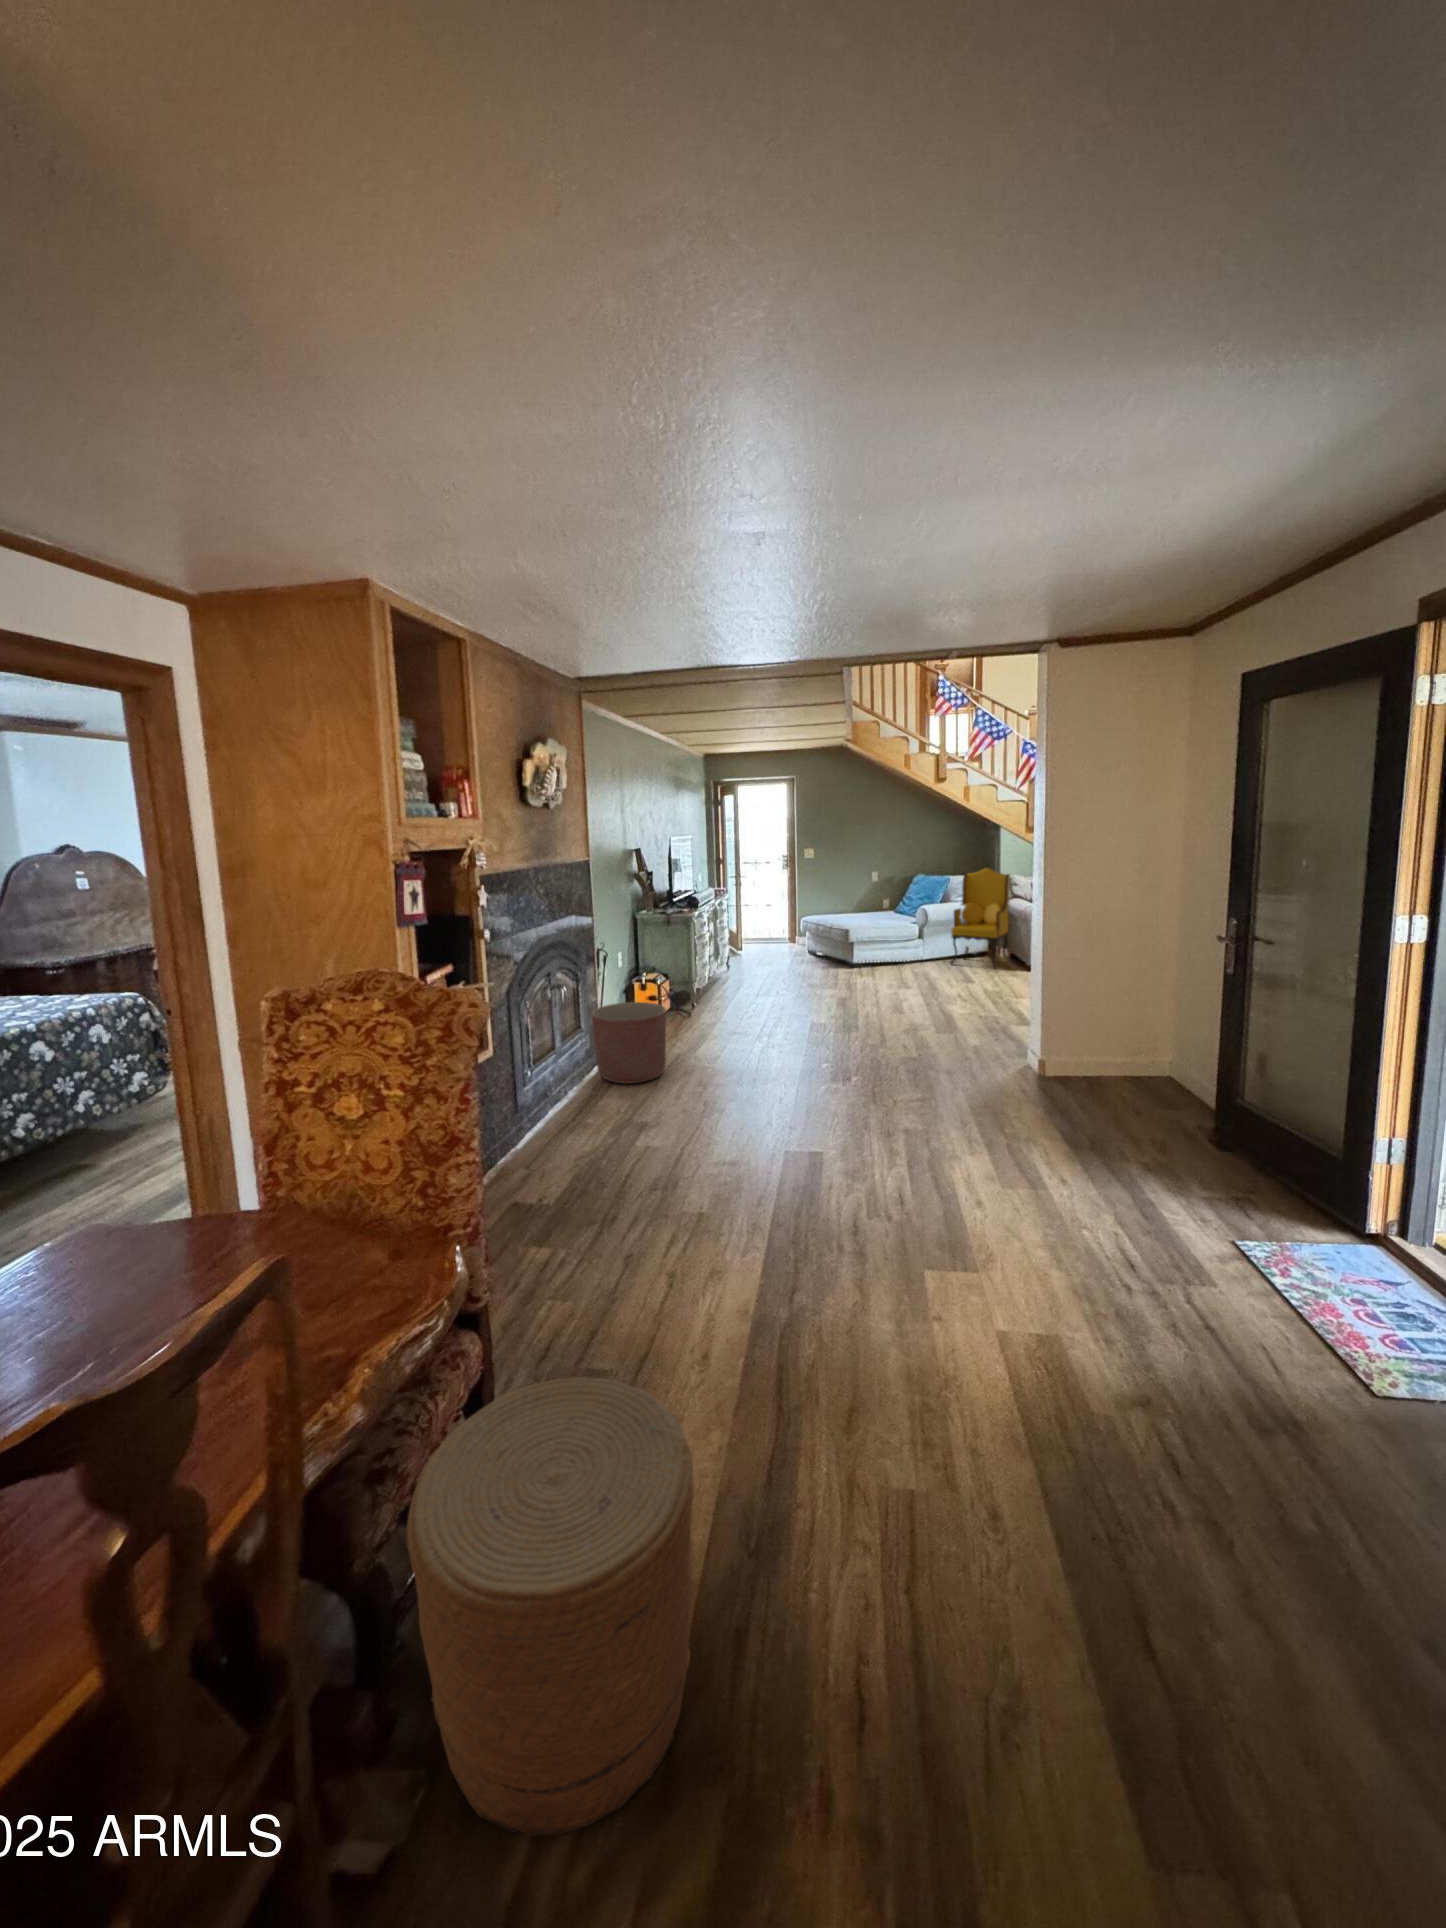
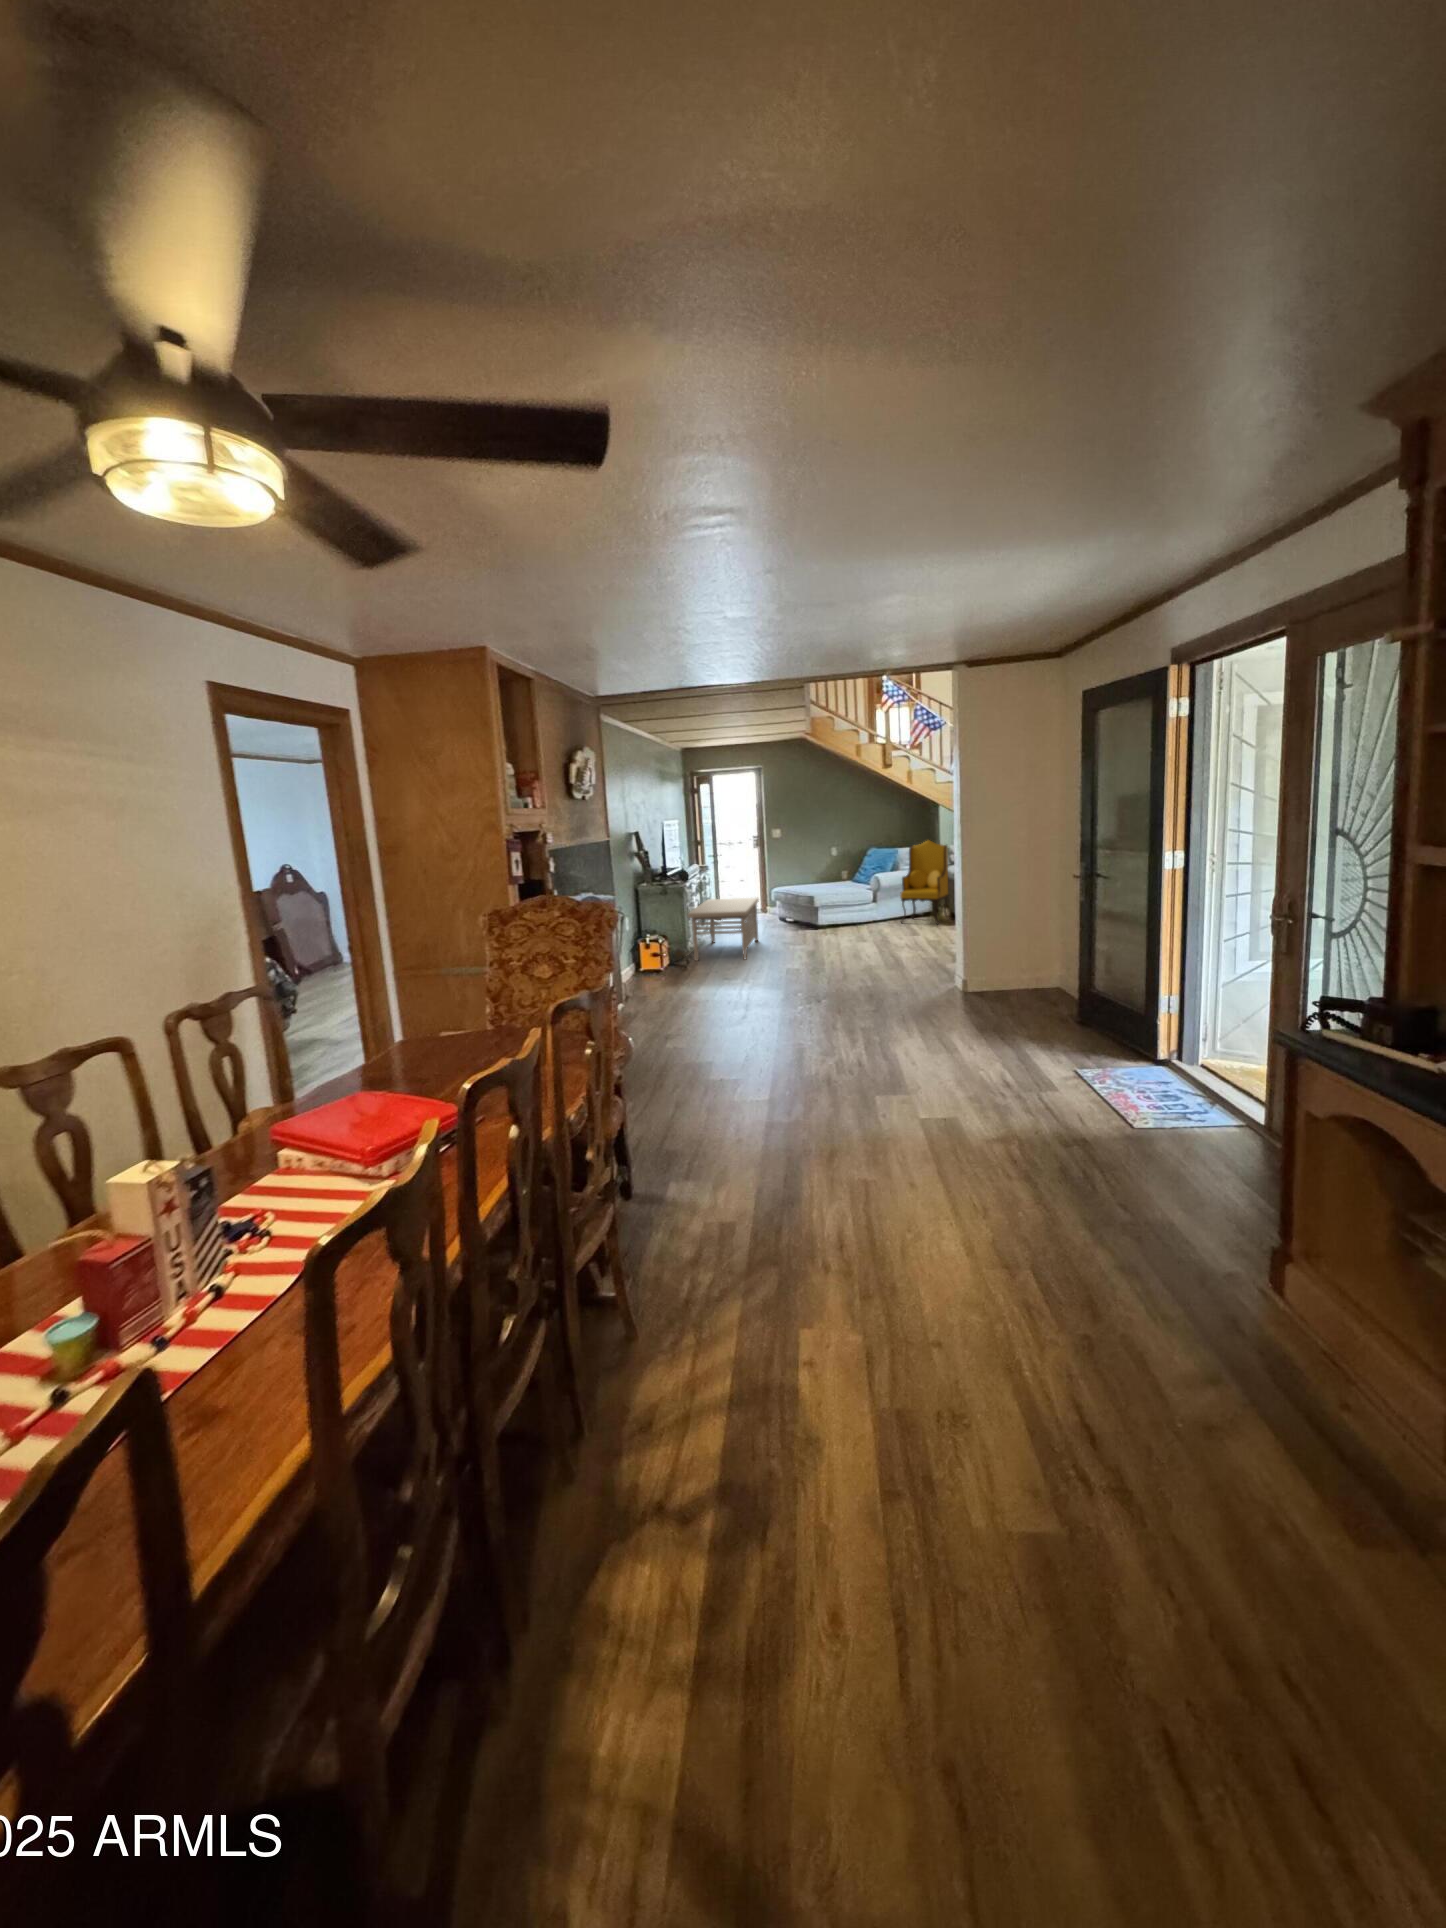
storage bench: none [694,930,782,1007] -> present [688,897,759,961]
planter: present [592,1002,666,1084] -> none [619,951,678,1013]
woven basket: present [406,1377,694,1837] -> none [623,1099,761,1275]

